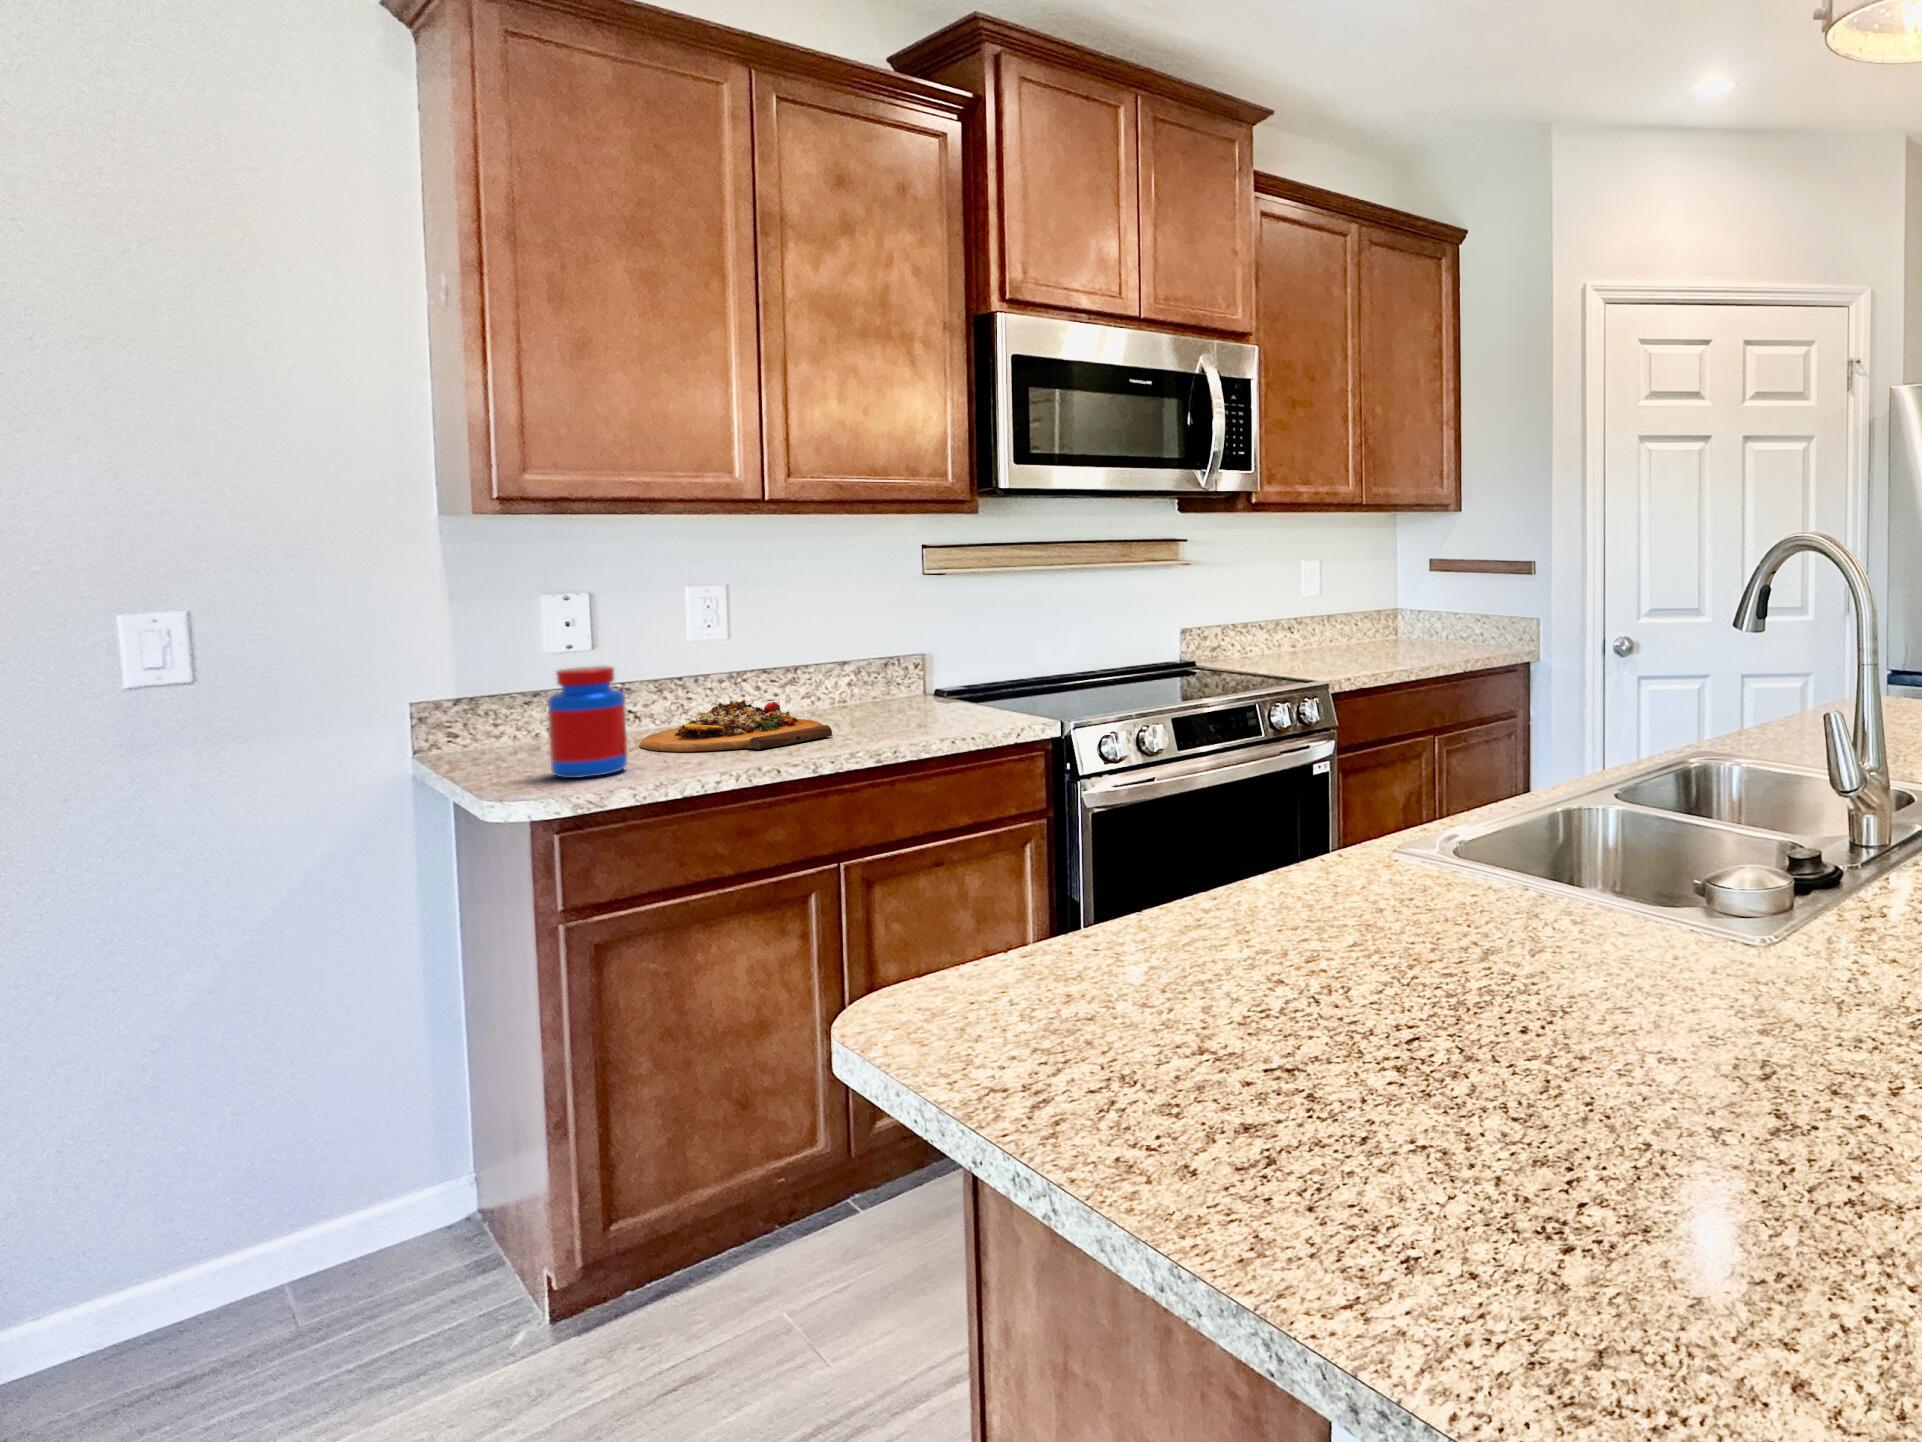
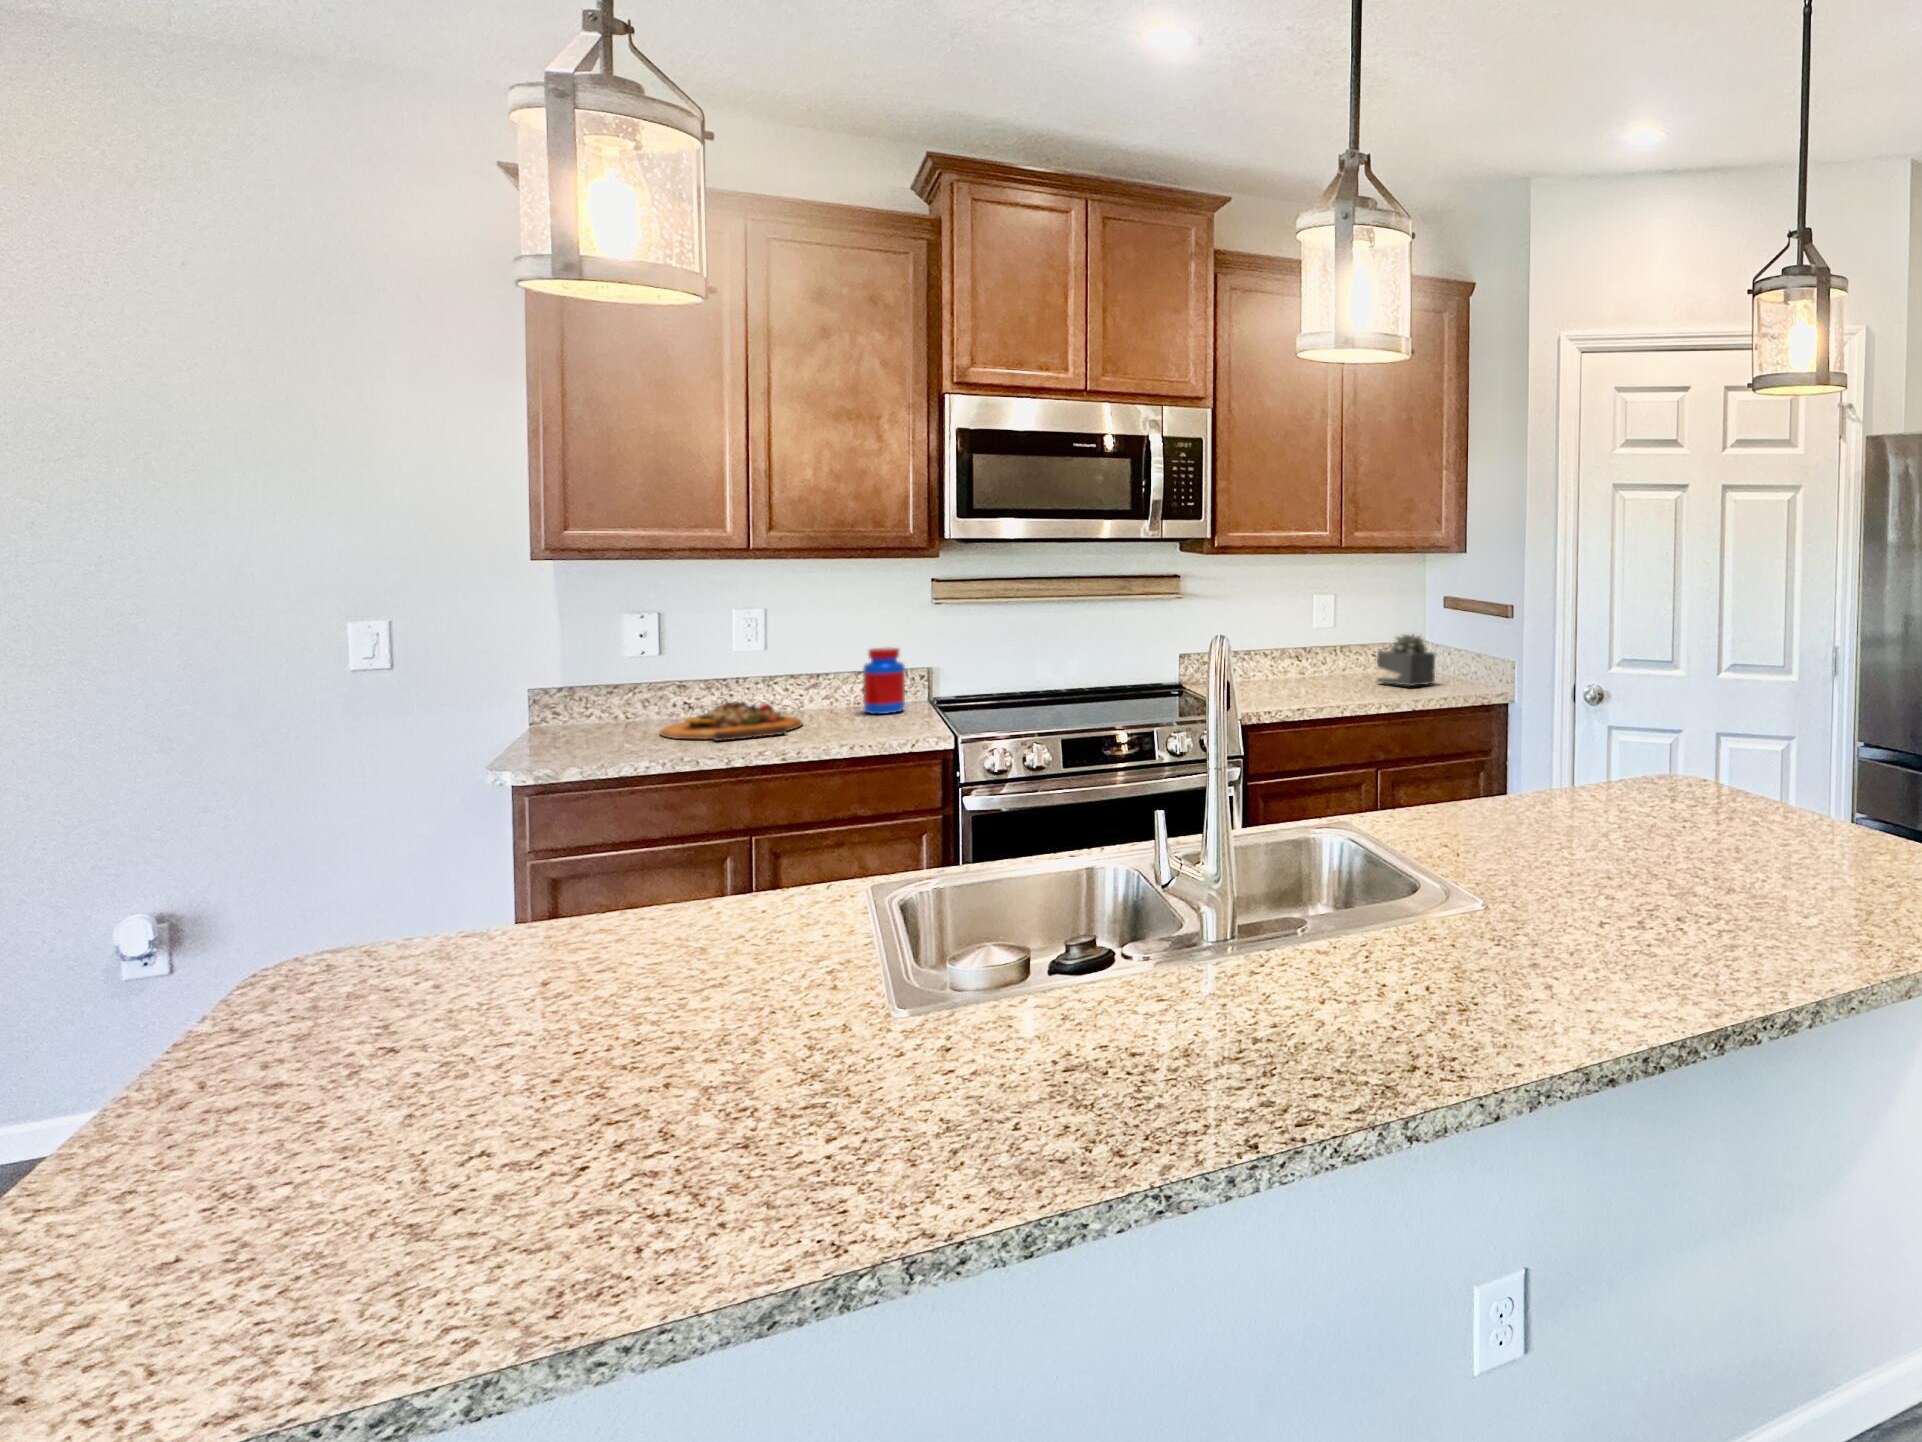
succulent plant: none [1362,596,1422,651] -> present [1377,634,1435,686]
jar: present [548,666,627,778] -> present [863,648,905,714]

